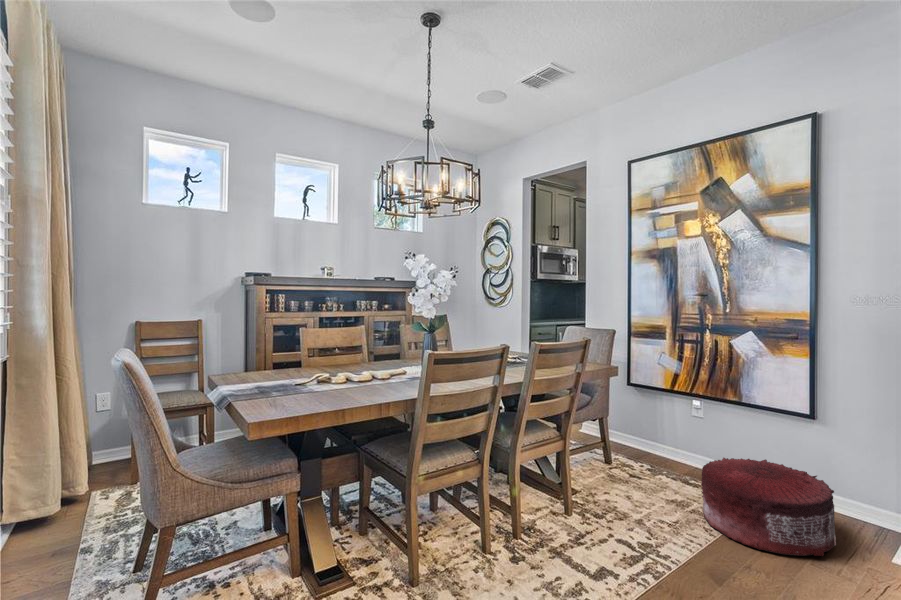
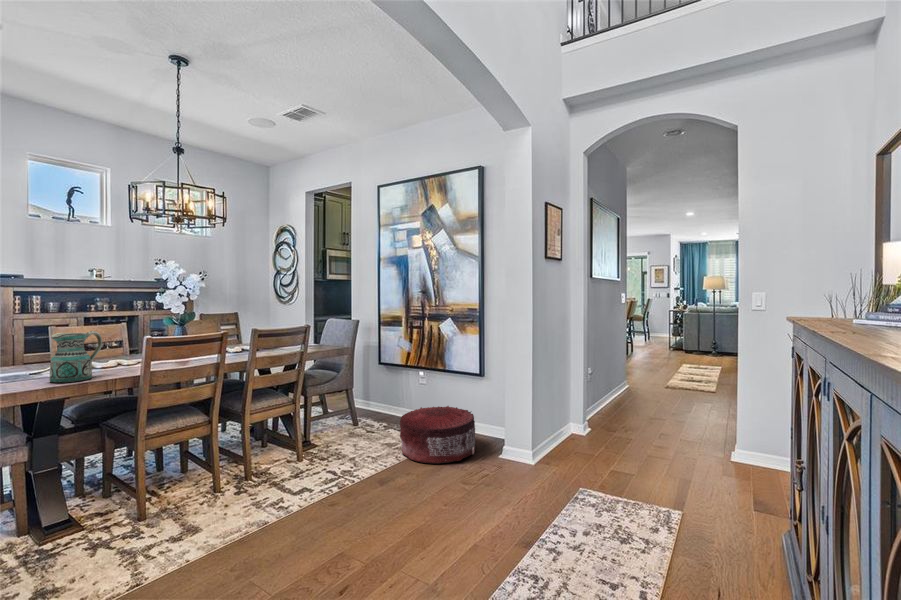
ceramic pitcher: none [319,338,367,400] -> present [49,331,102,383]

